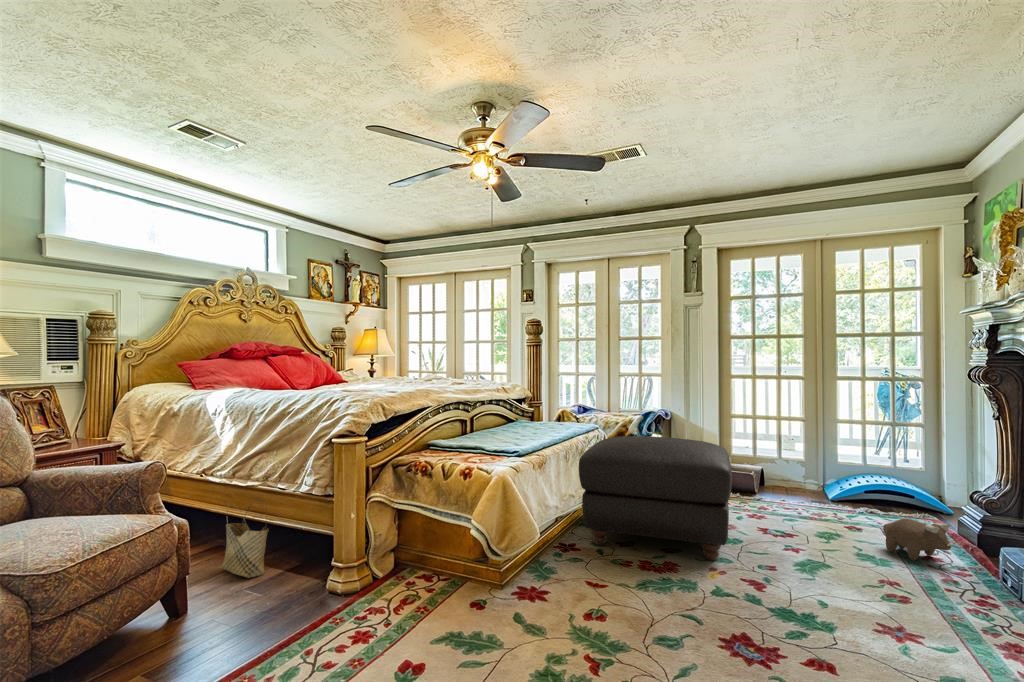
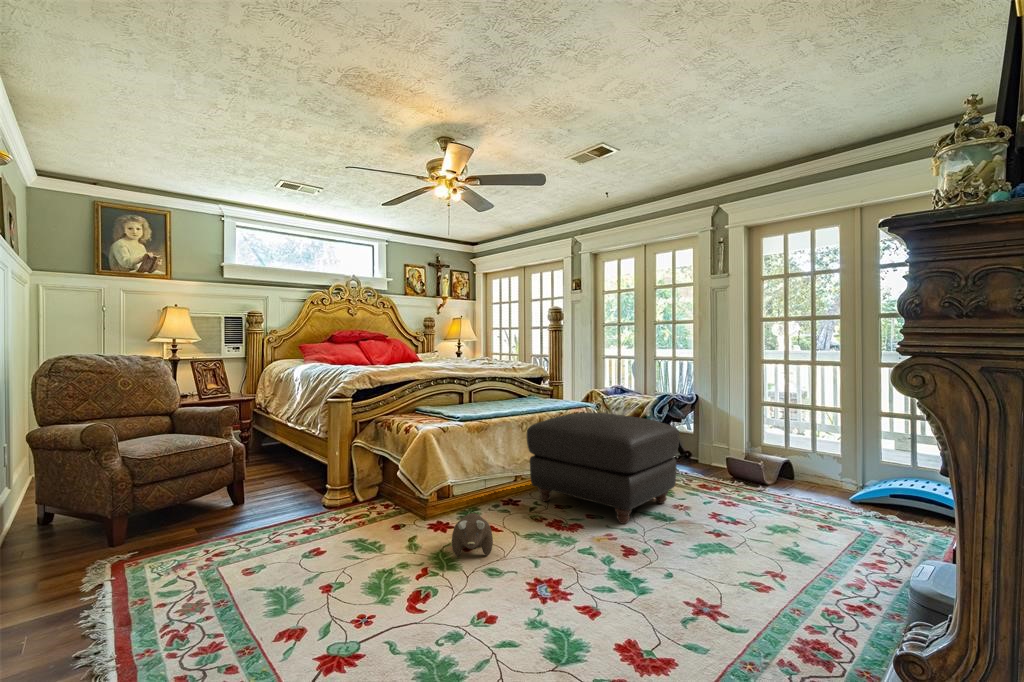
woven basket: present [222,499,269,578] -> none [284,438,308,489]
plush toy: present [883,518,953,561] -> present [452,513,493,556]

